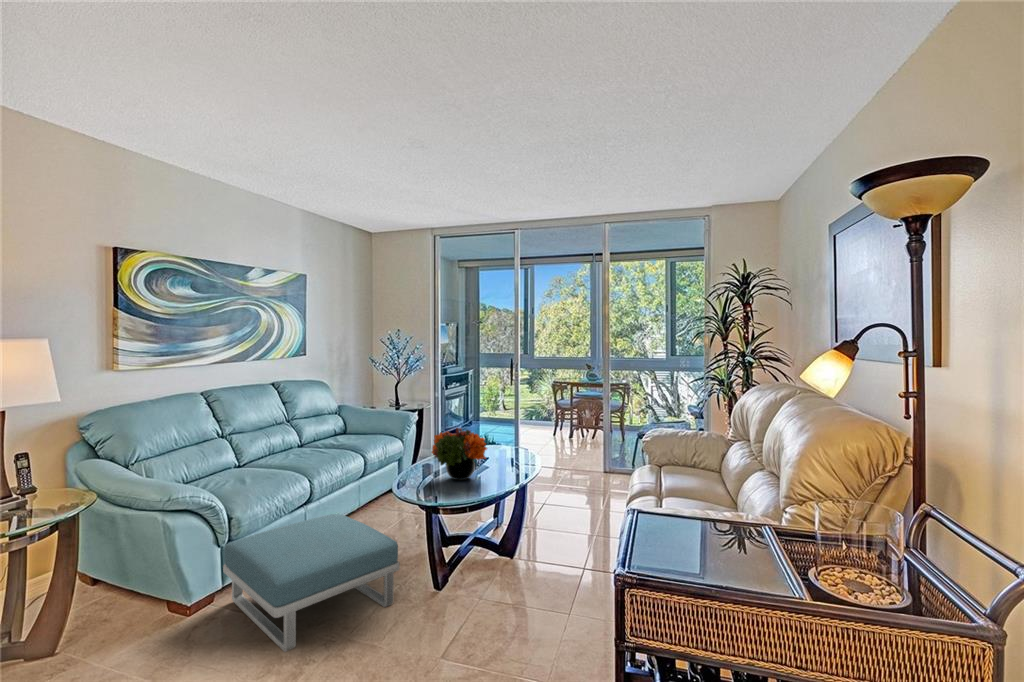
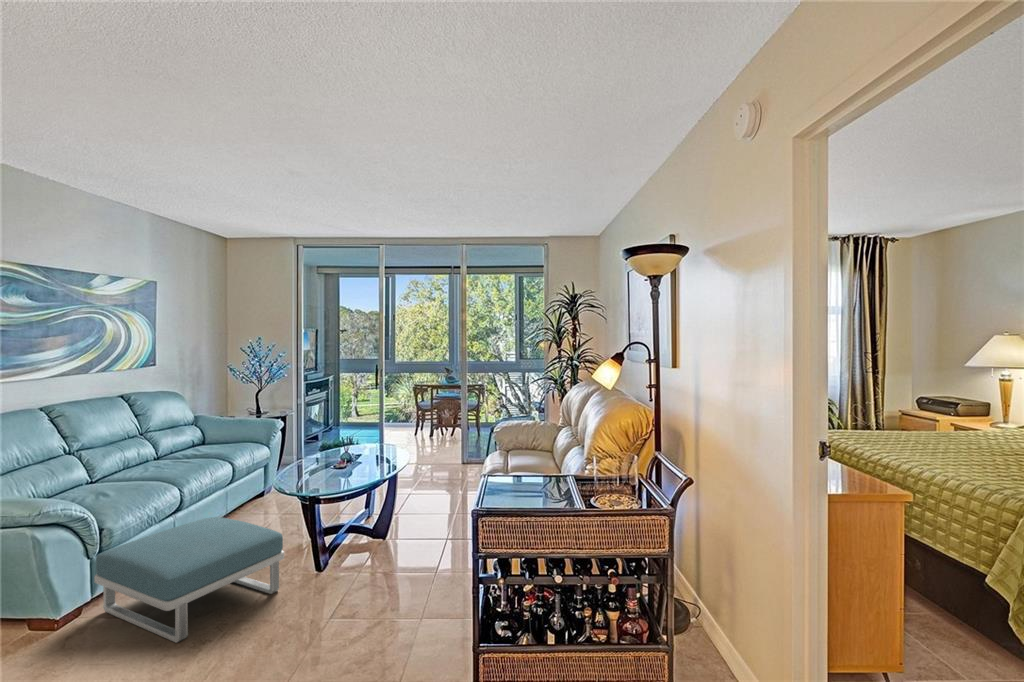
flower arrangement: present [432,428,487,480] -> none [308,427,363,475]

